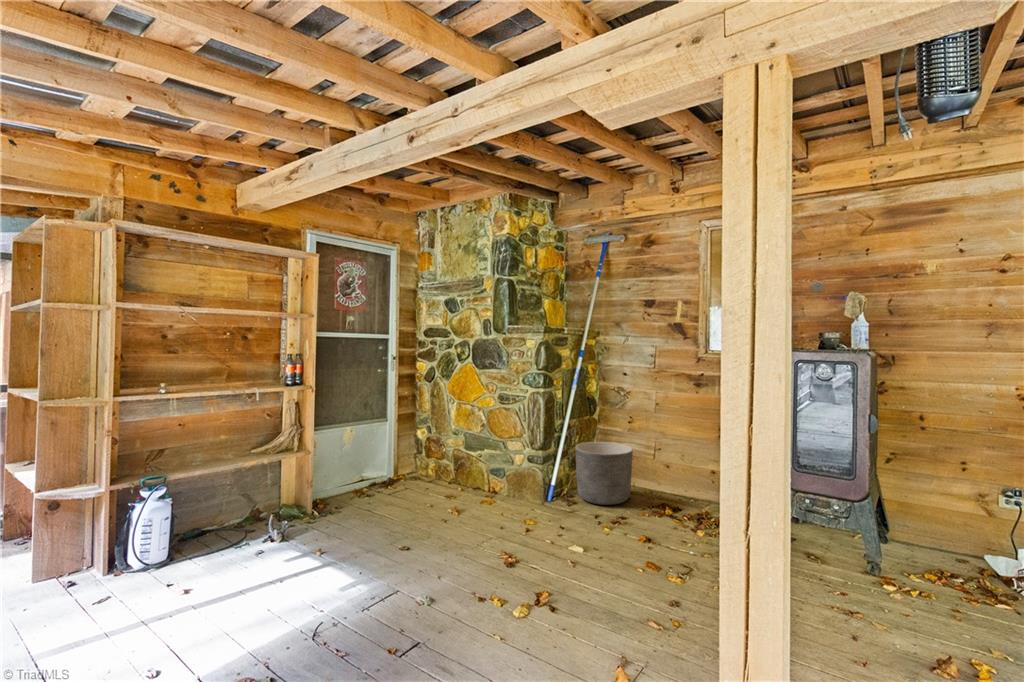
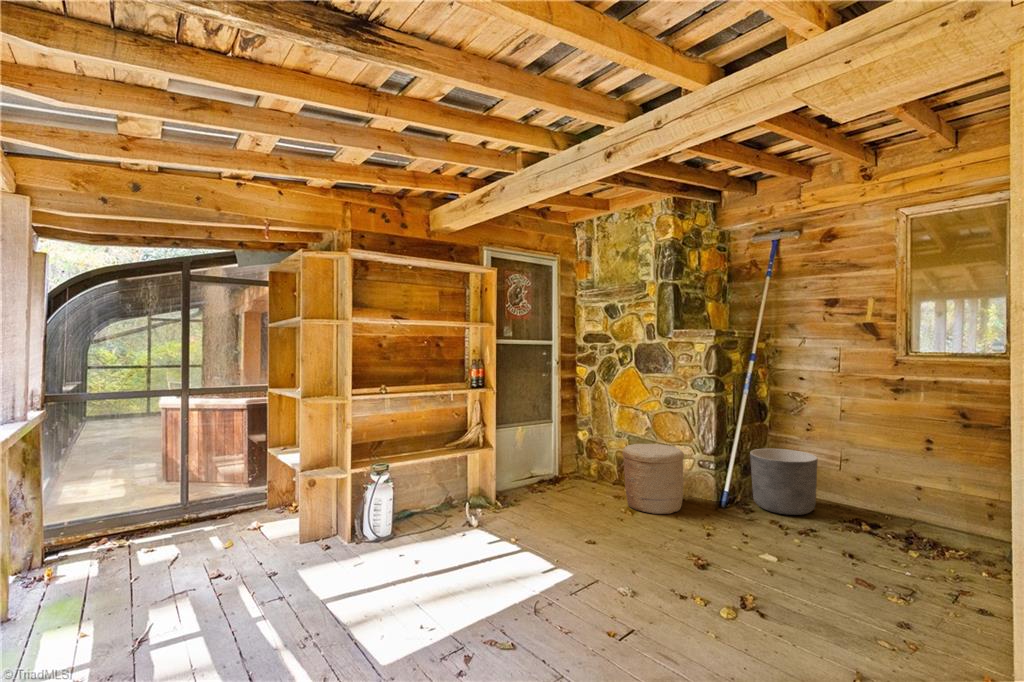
woven basket: none [452,441,513,512] -> present [622,444,684,514]

